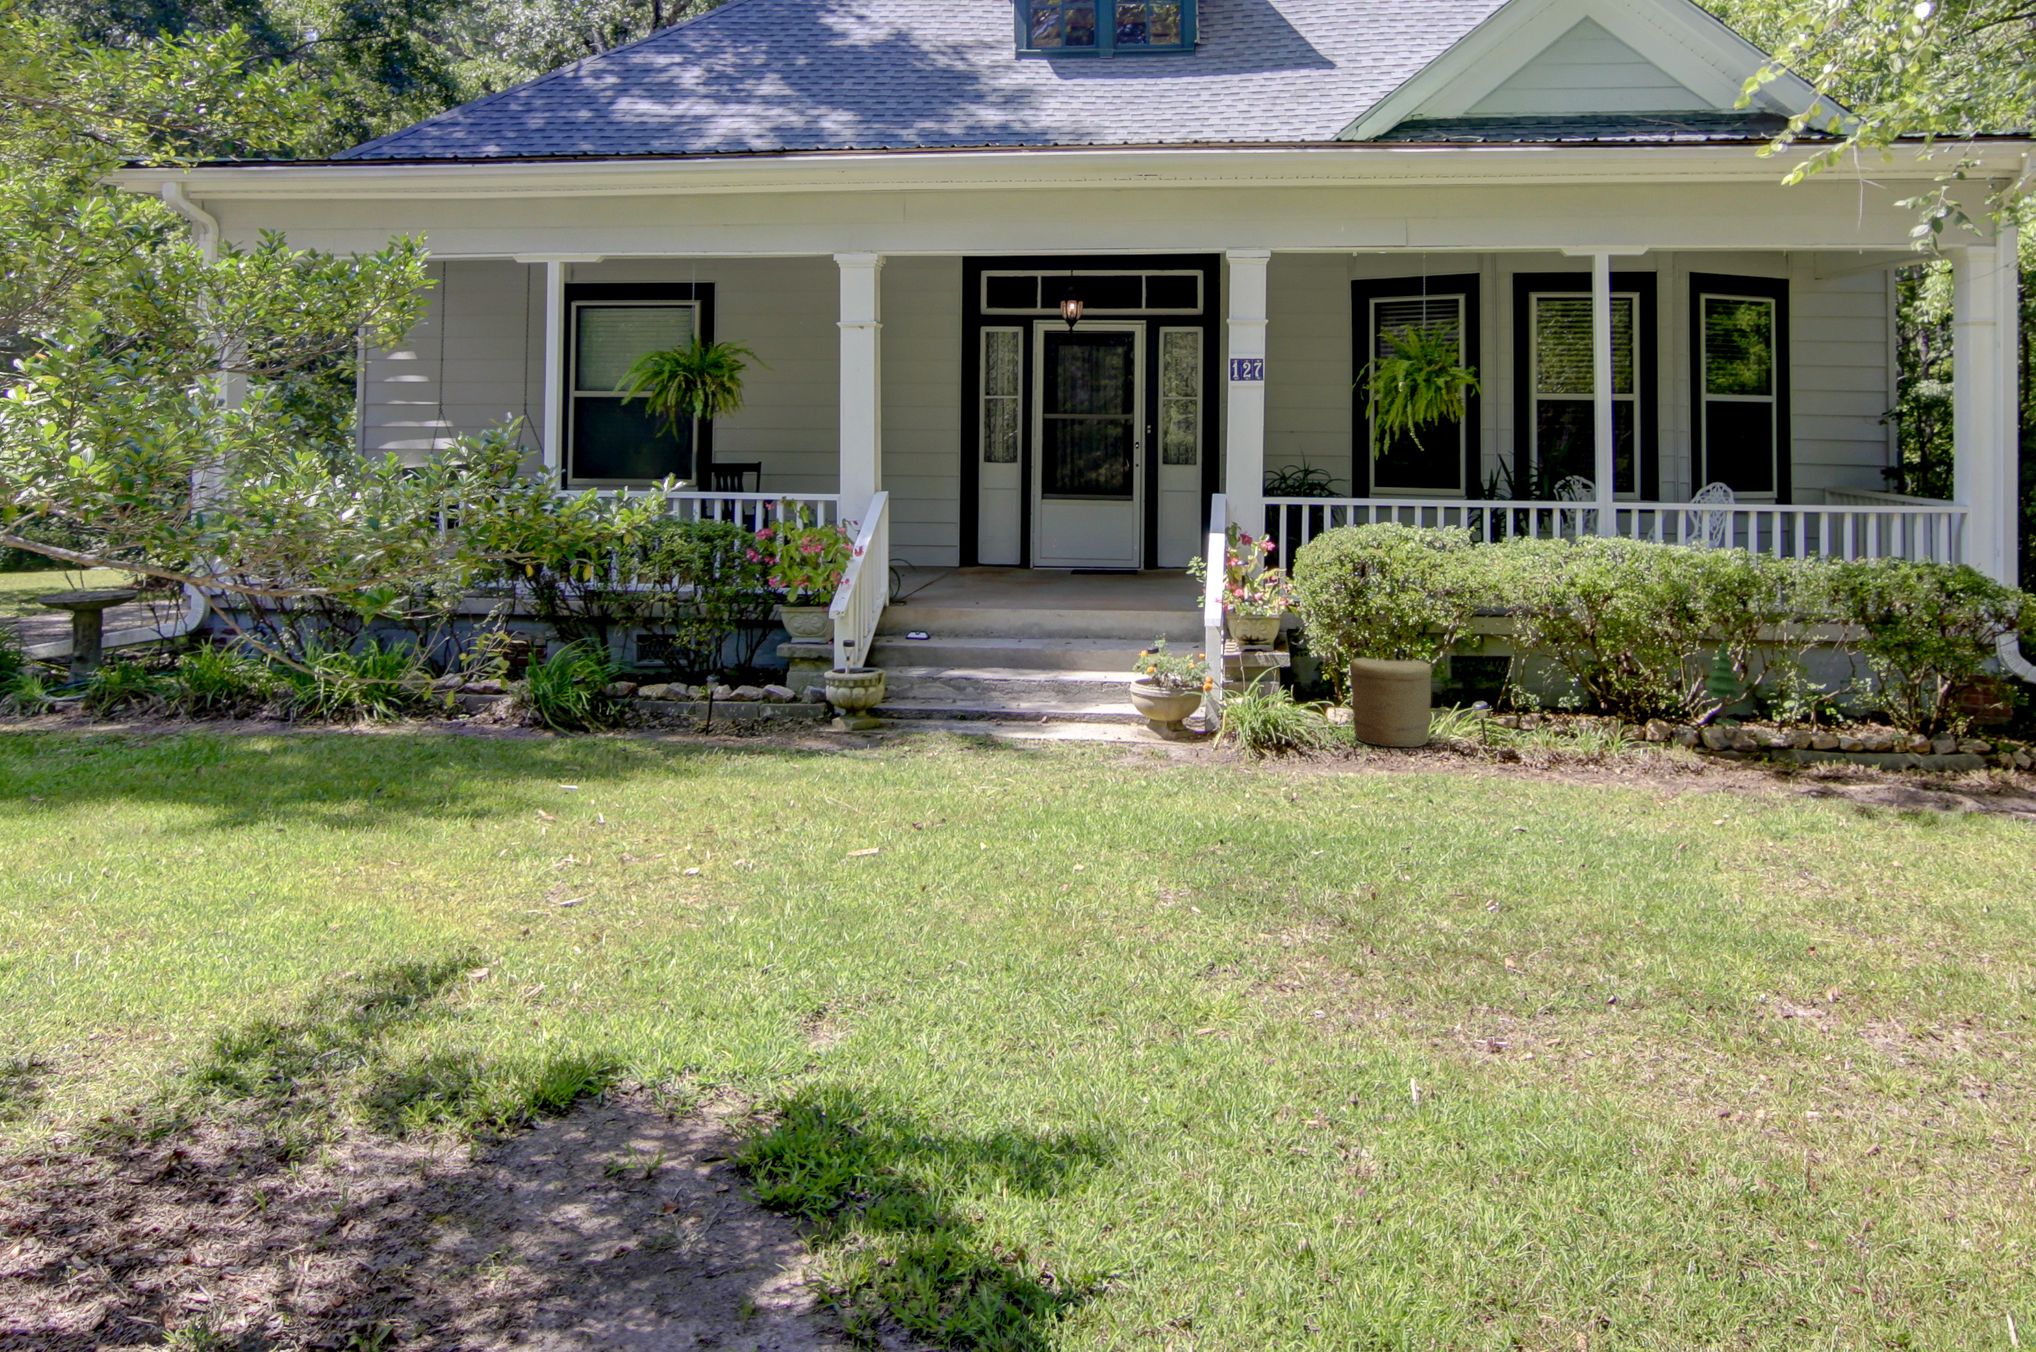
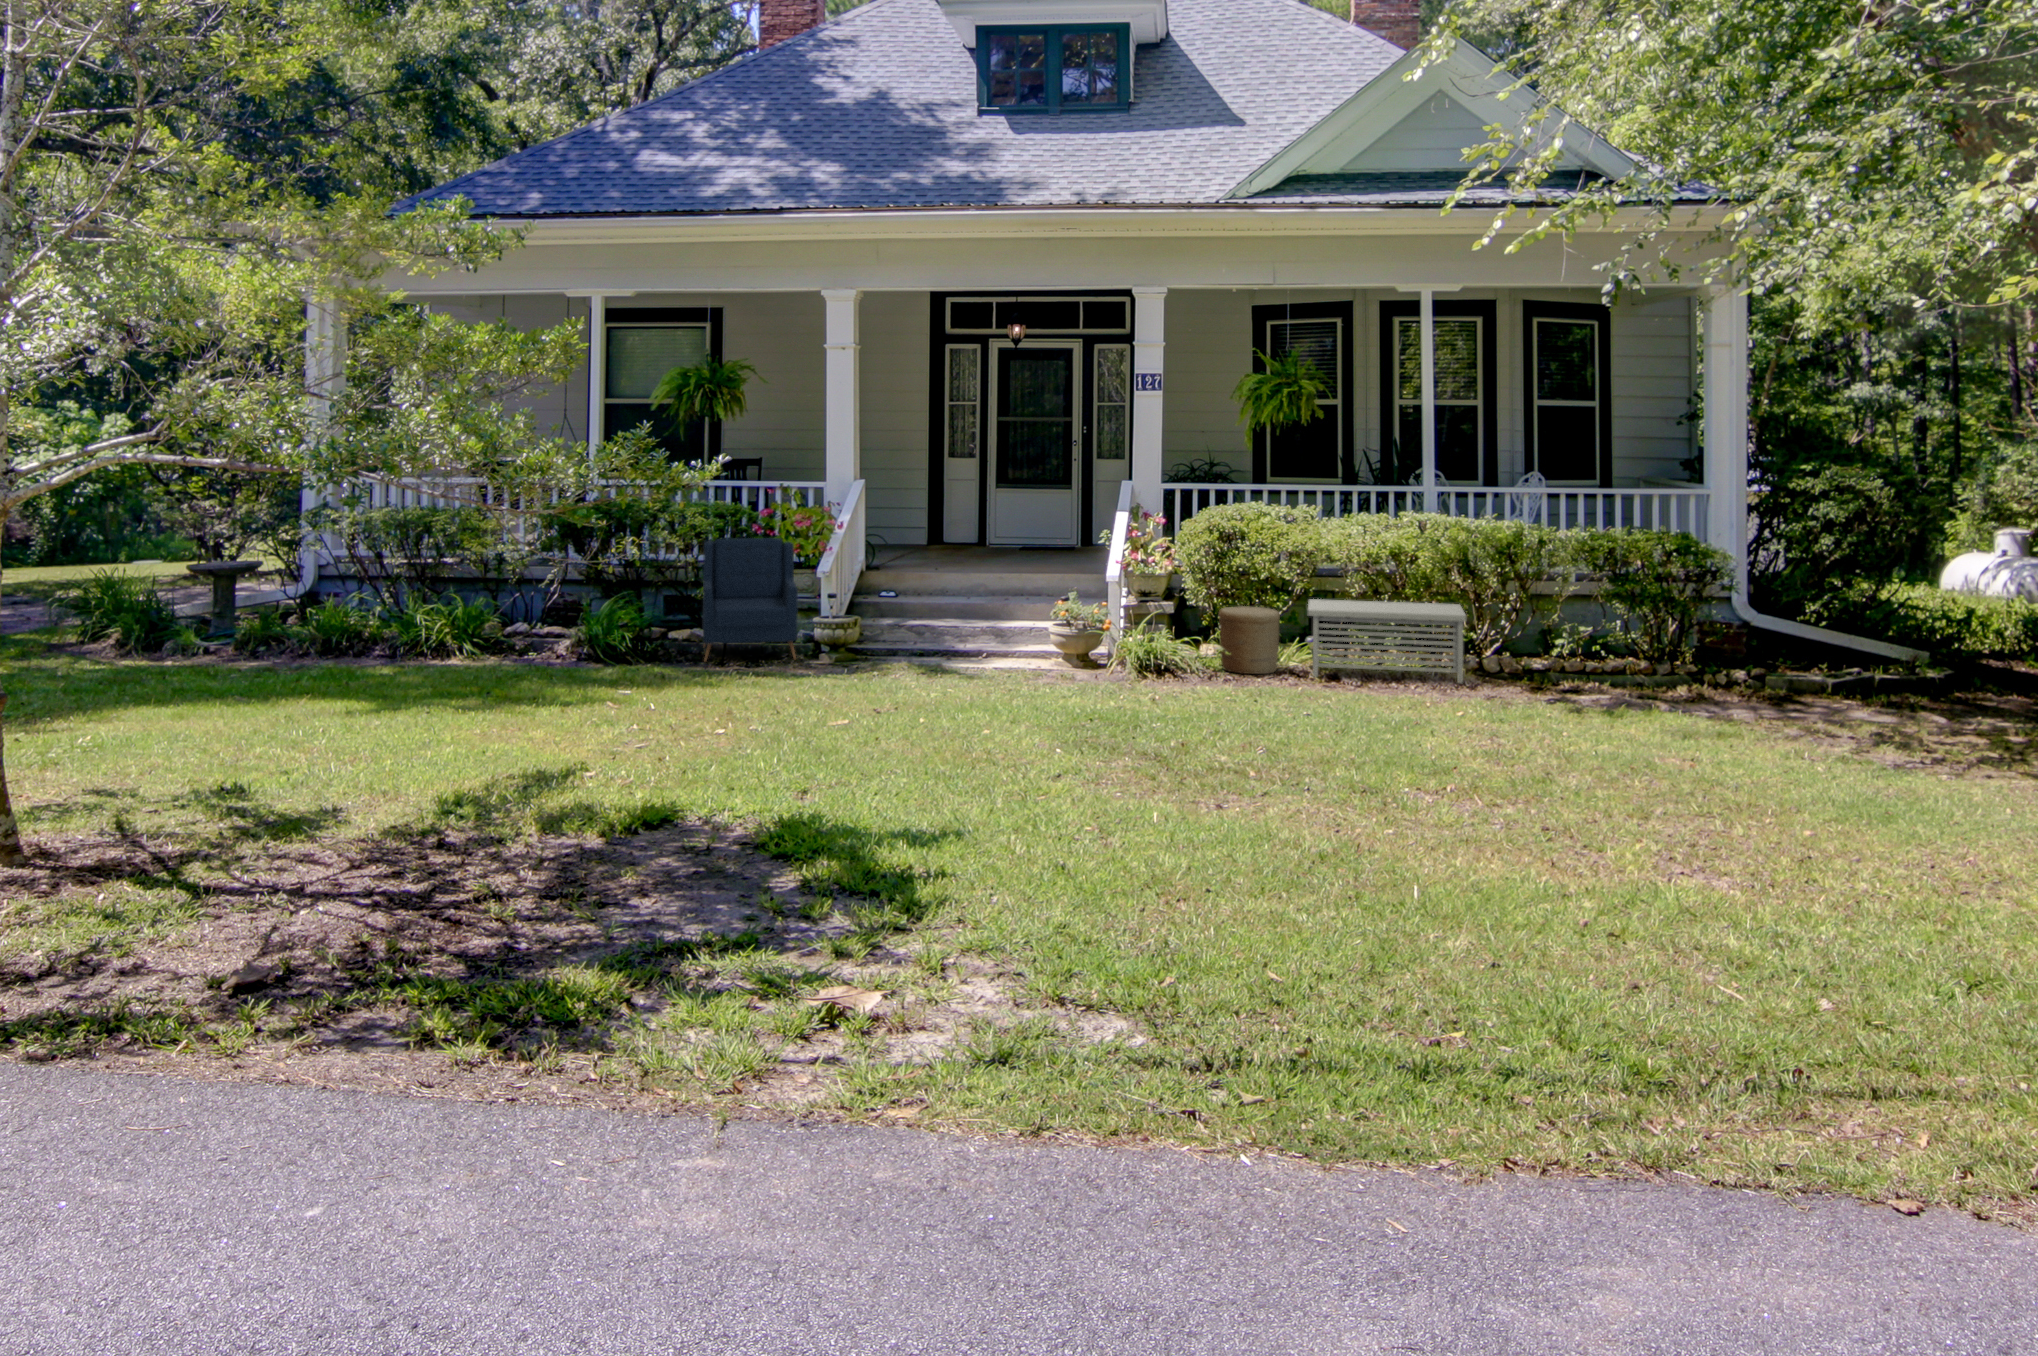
armchair: none [683,566,804,728] -> present [703,538,798,661]
potted tree: present [1705,641,1743,747] -> none [1487,592,1518,674]
storage bench: none [1463,647,1687,762] -> present [1308,599,1466,683]

